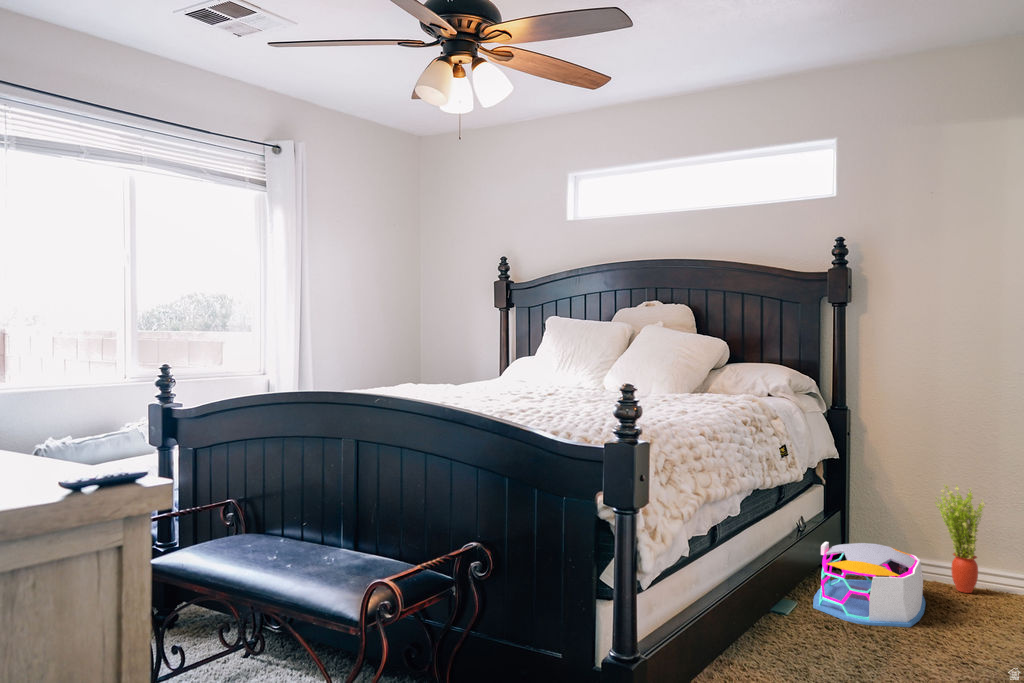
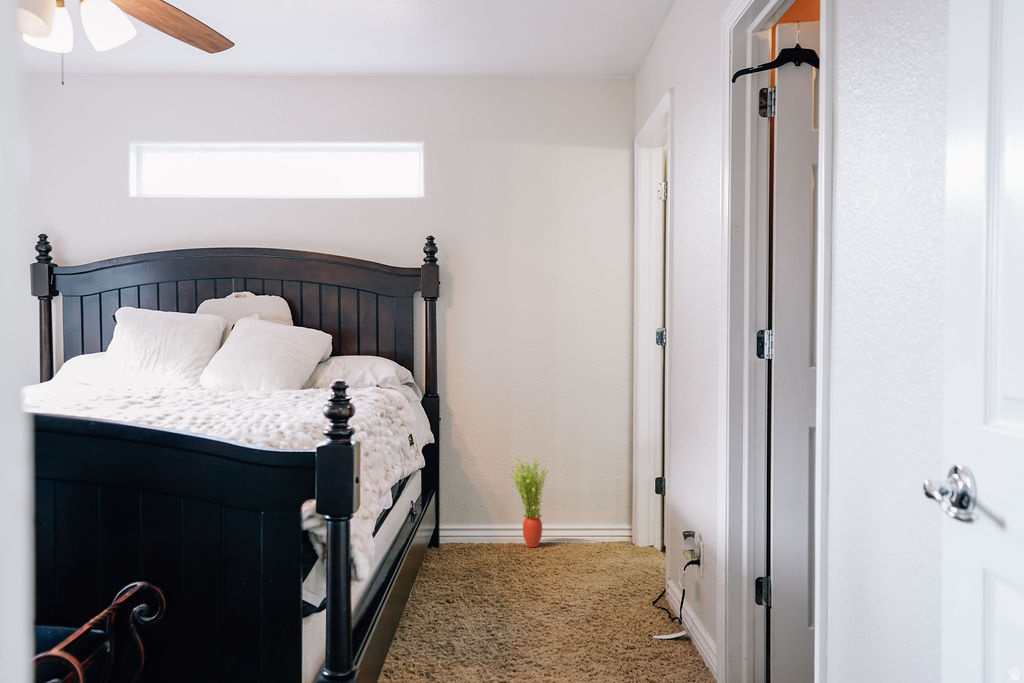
storage bin: present [813,542,925,627] -> none [425,517,514,592]

